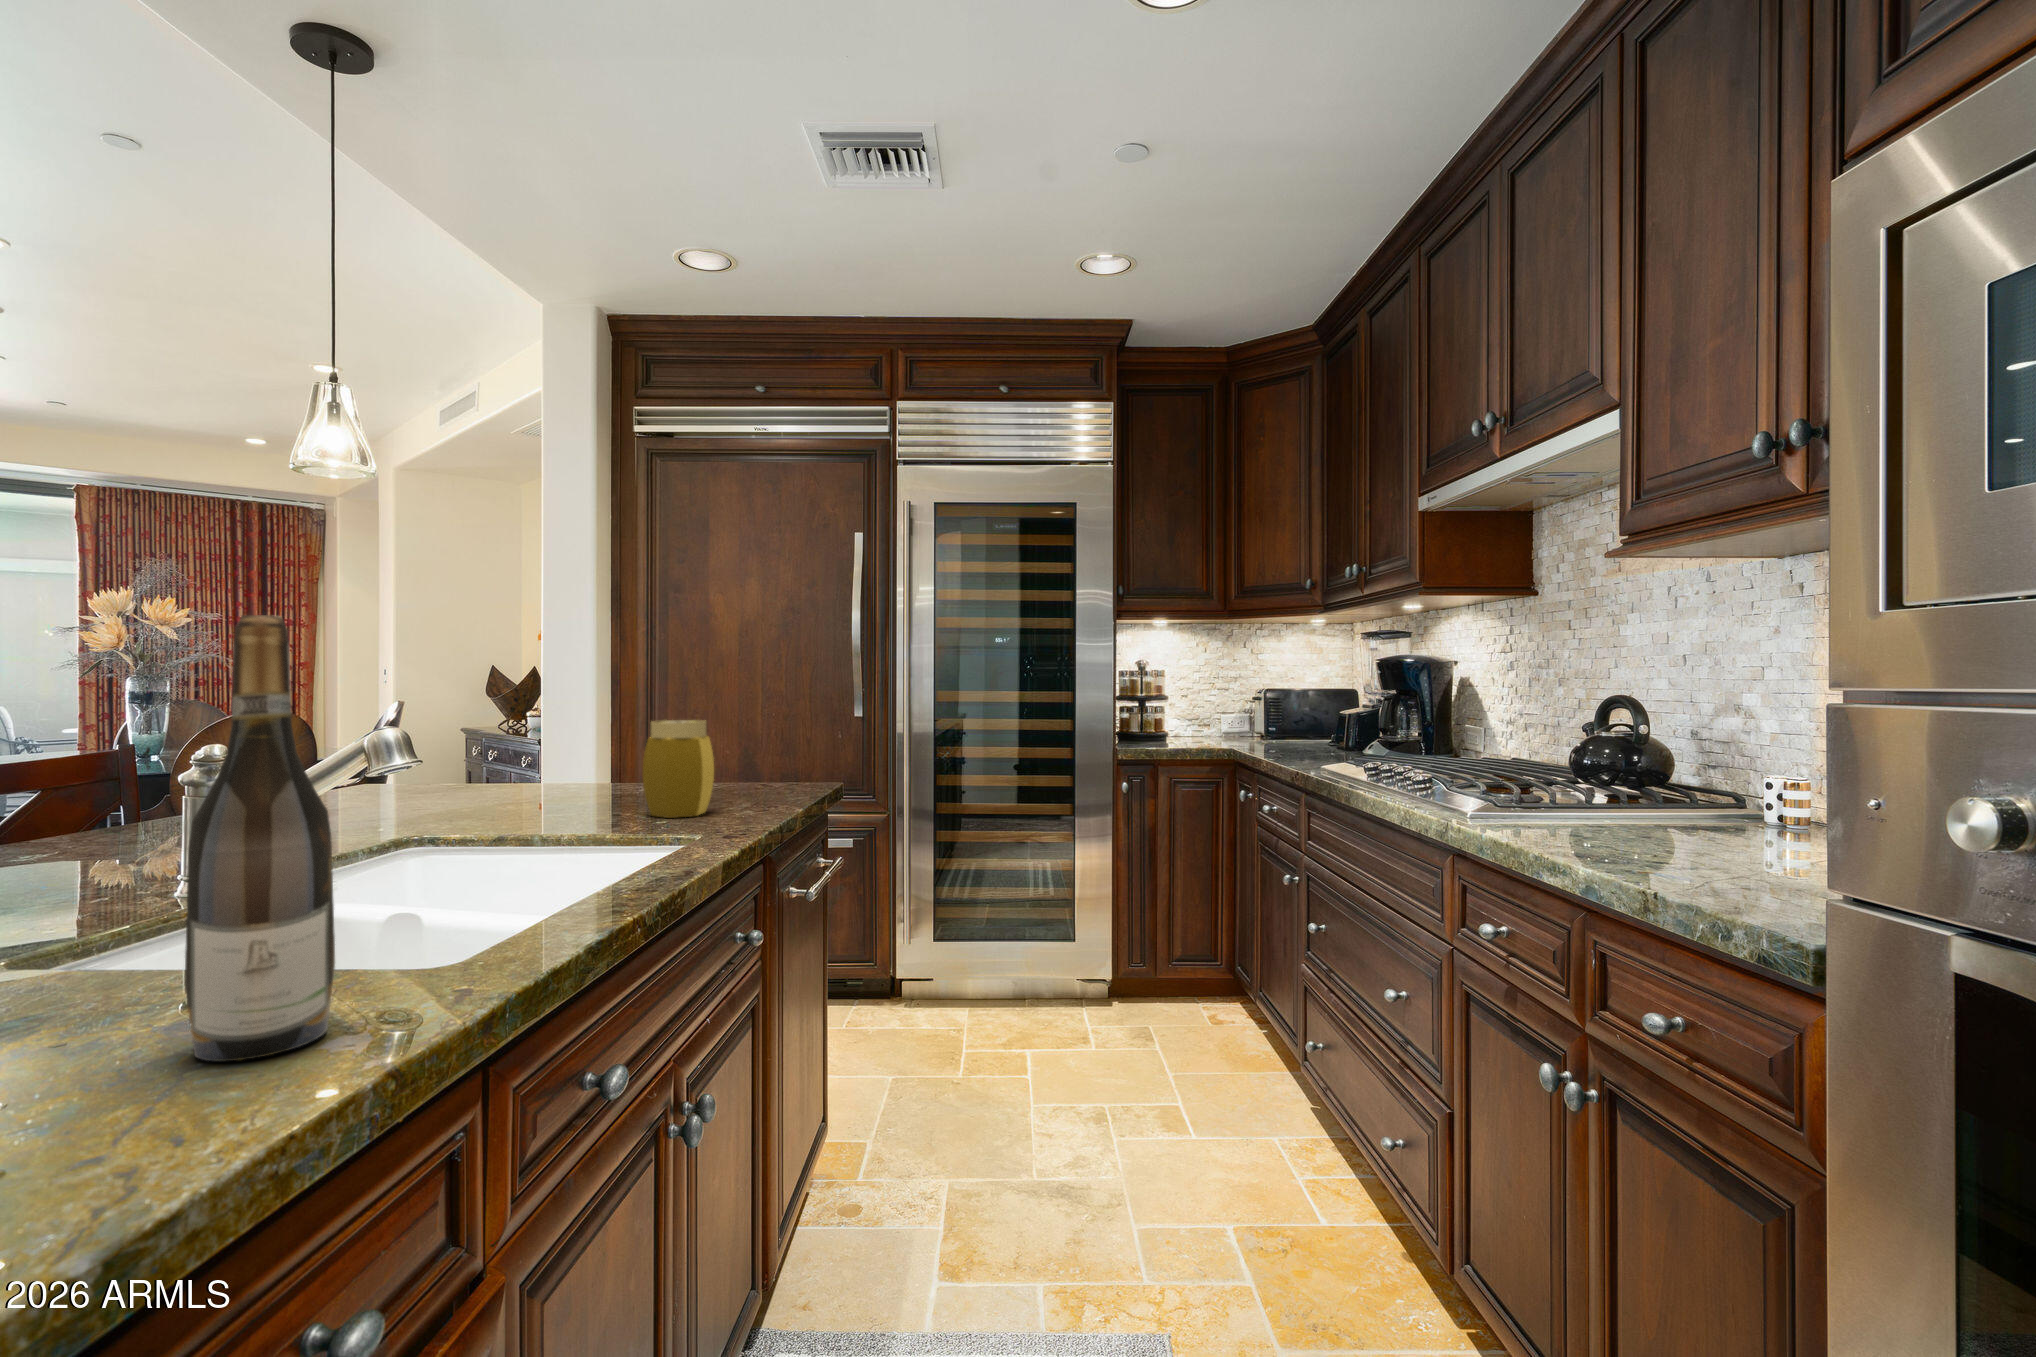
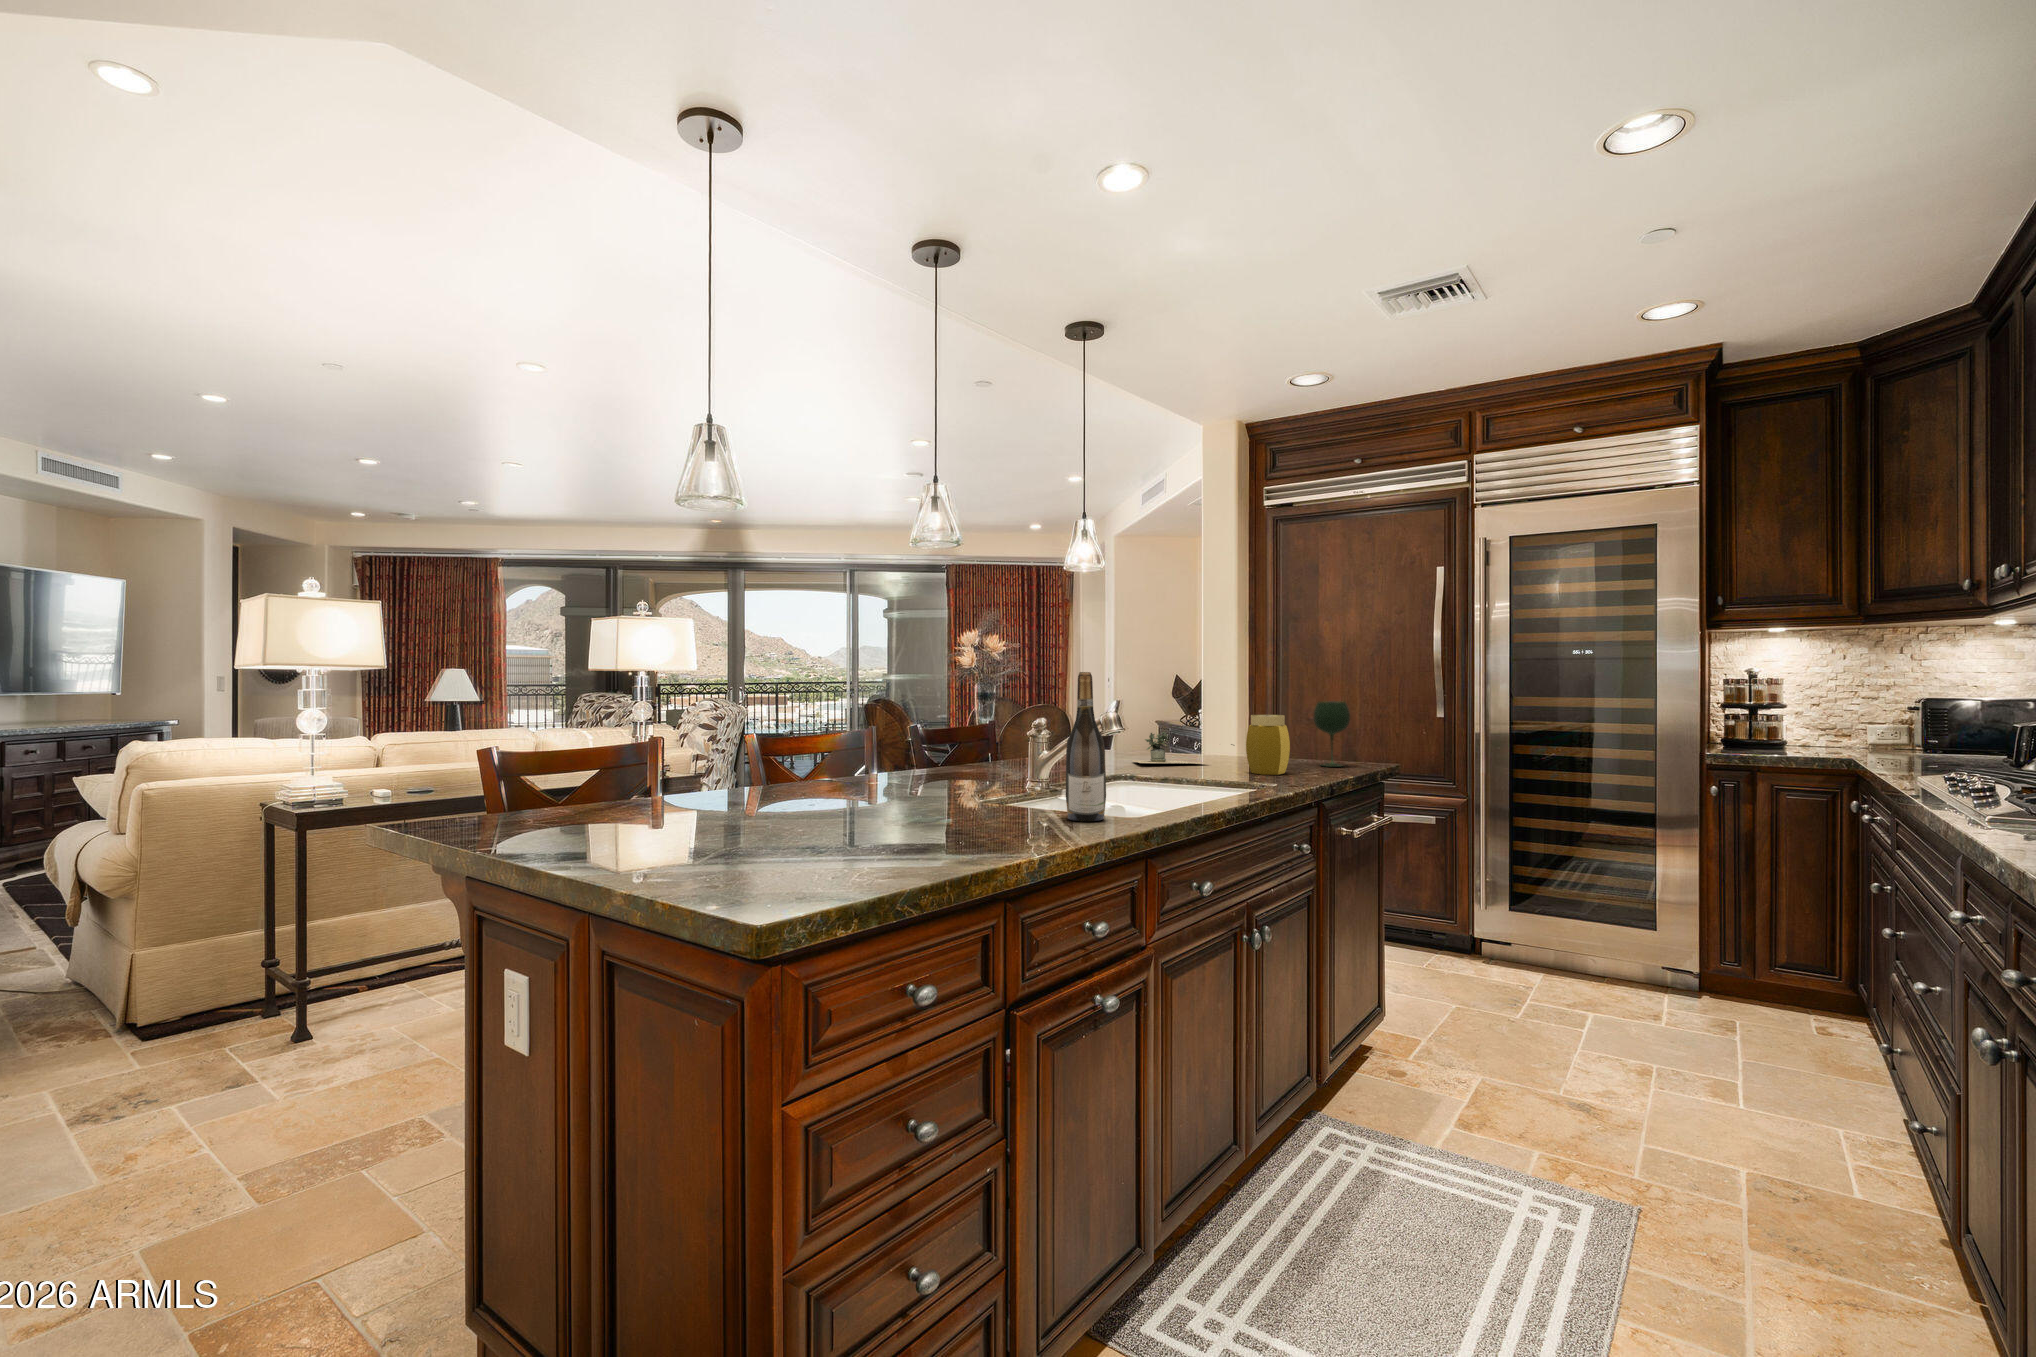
wine glass: none [737,698,789,793] -> present [1313,701,1350,767]
potted plant: none [421,752,615,813] -> present [1135,732,1232,764]

